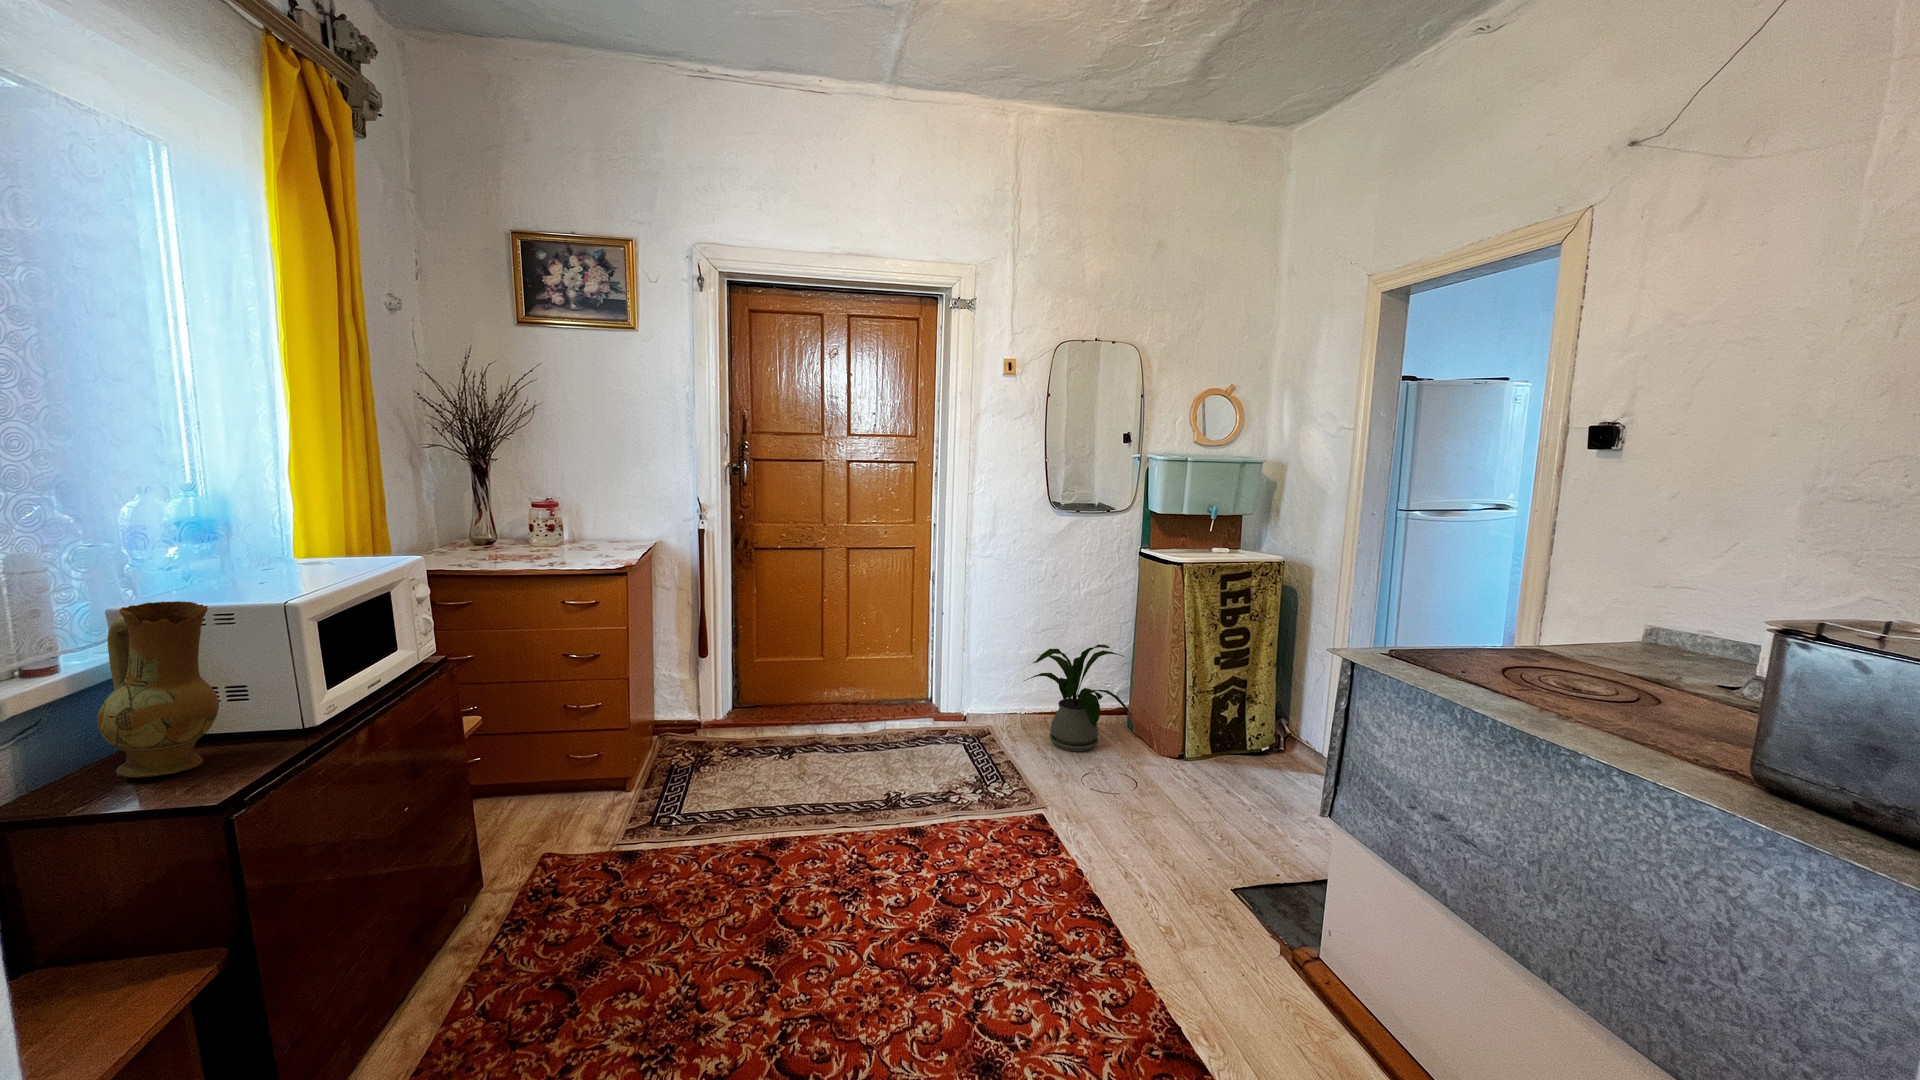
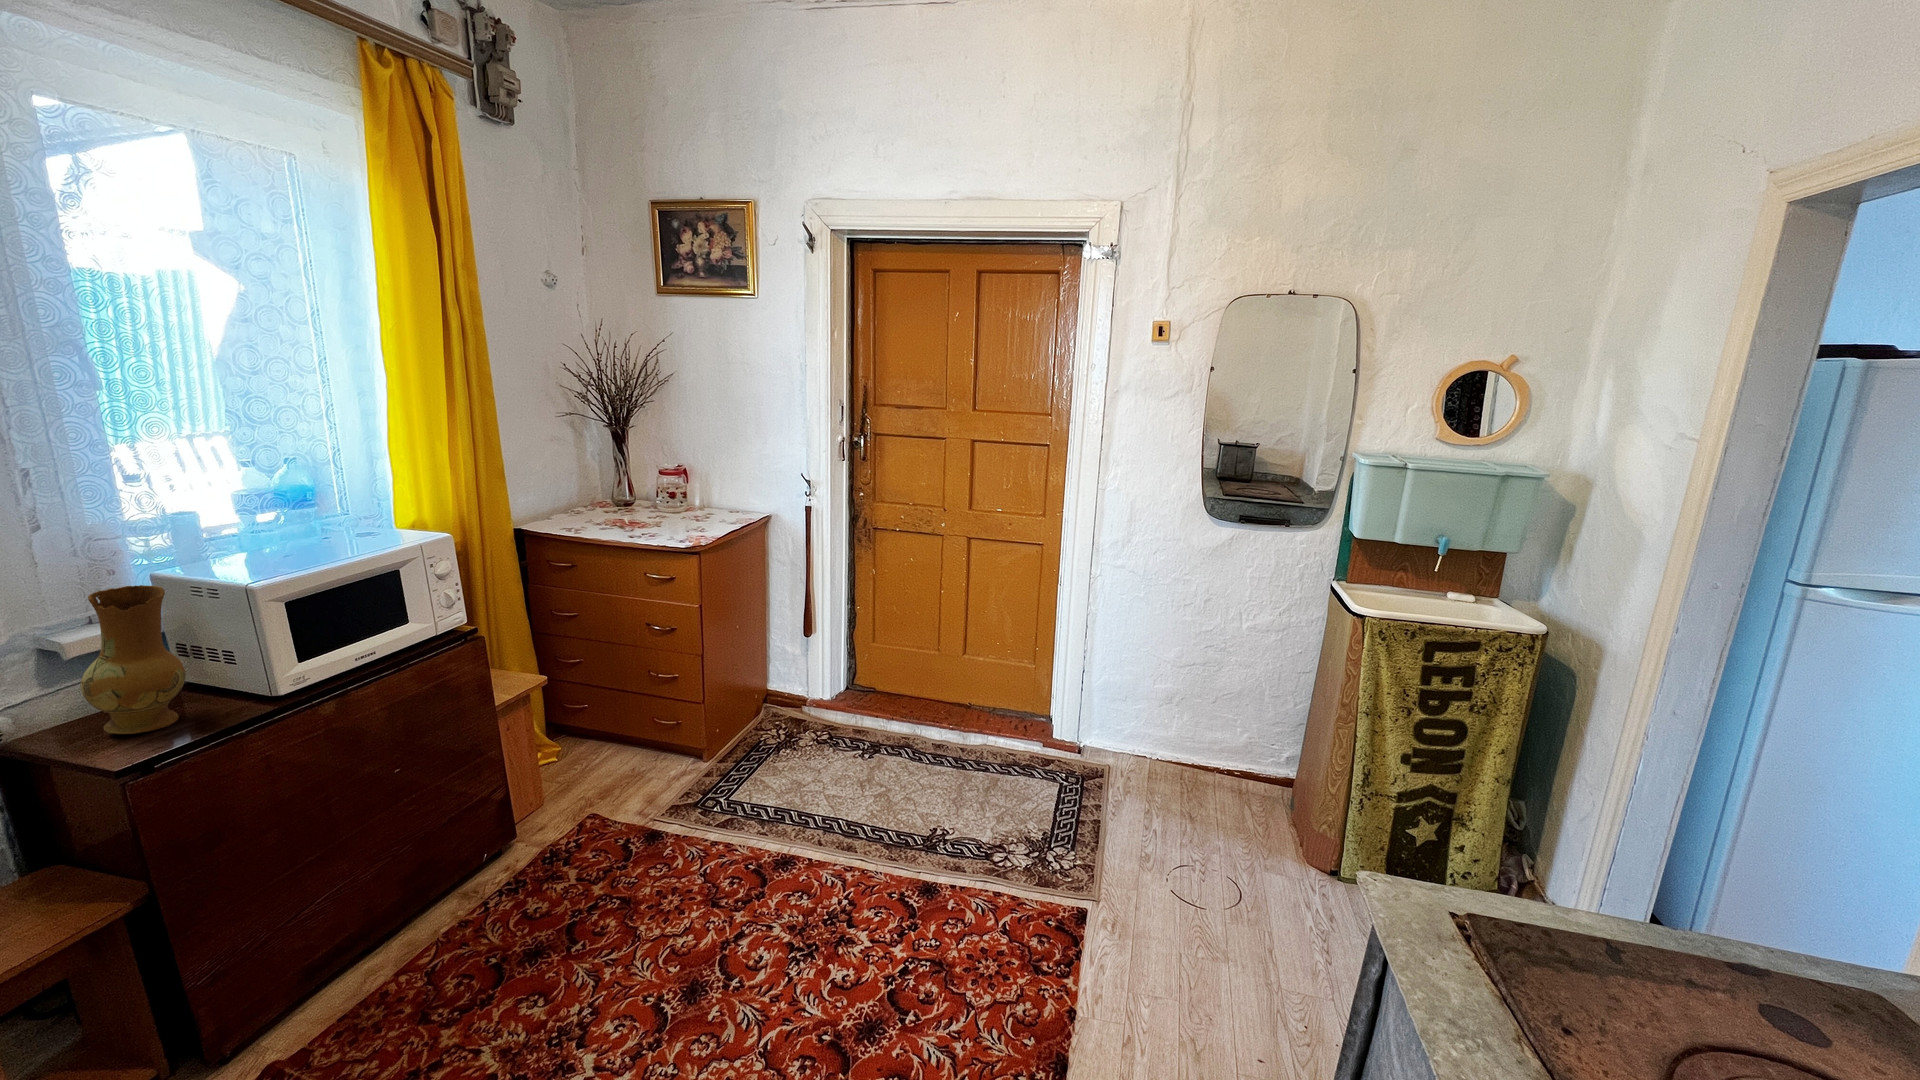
house plant: present [1025,644,1131,752] -> none [1146,692,1280,830]

